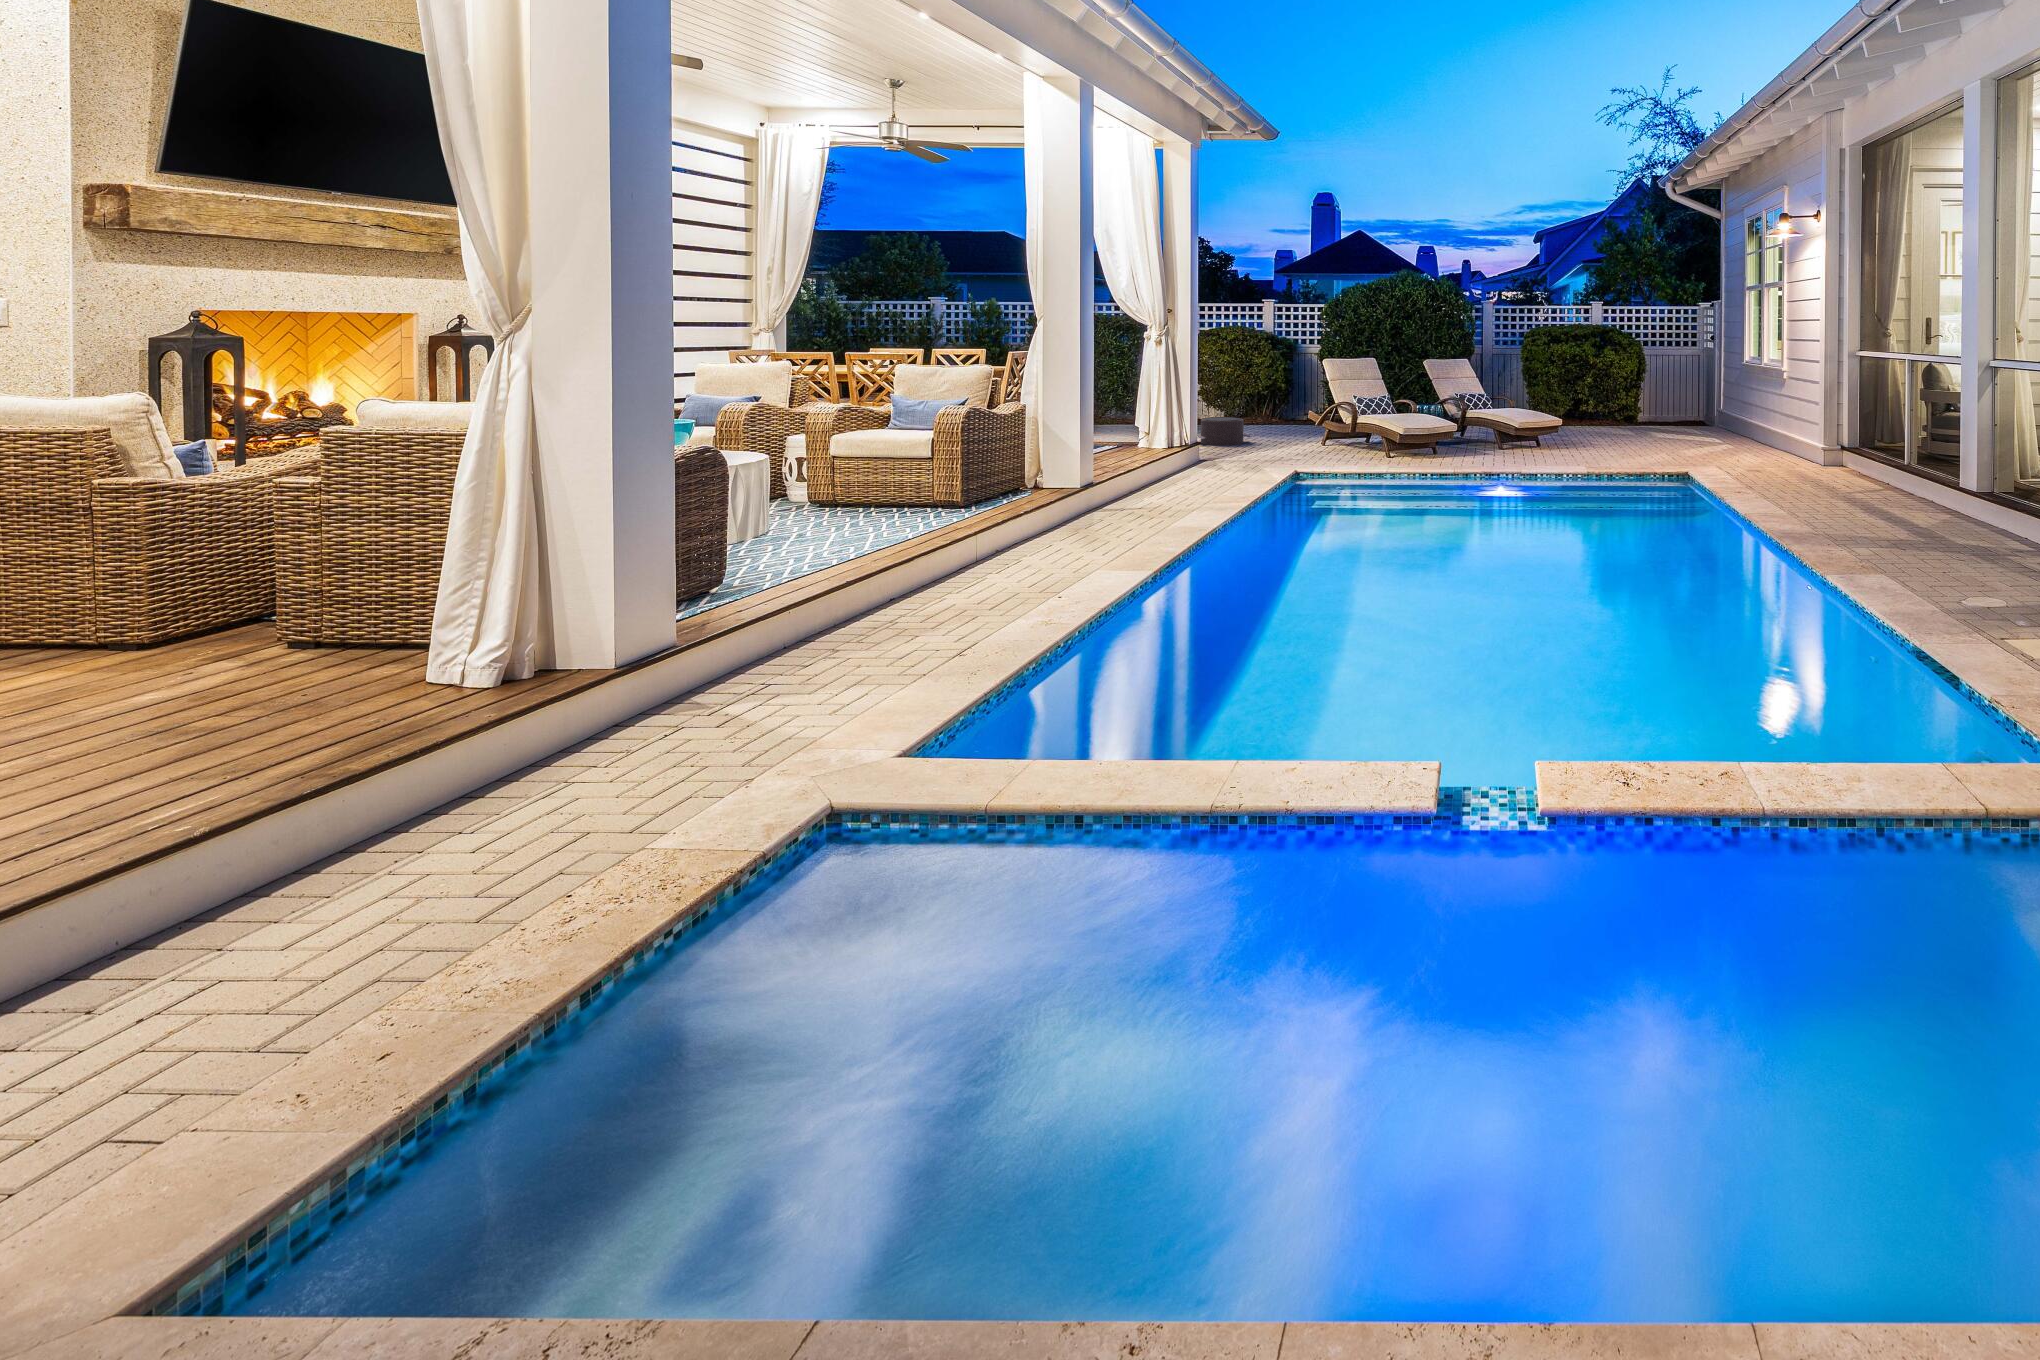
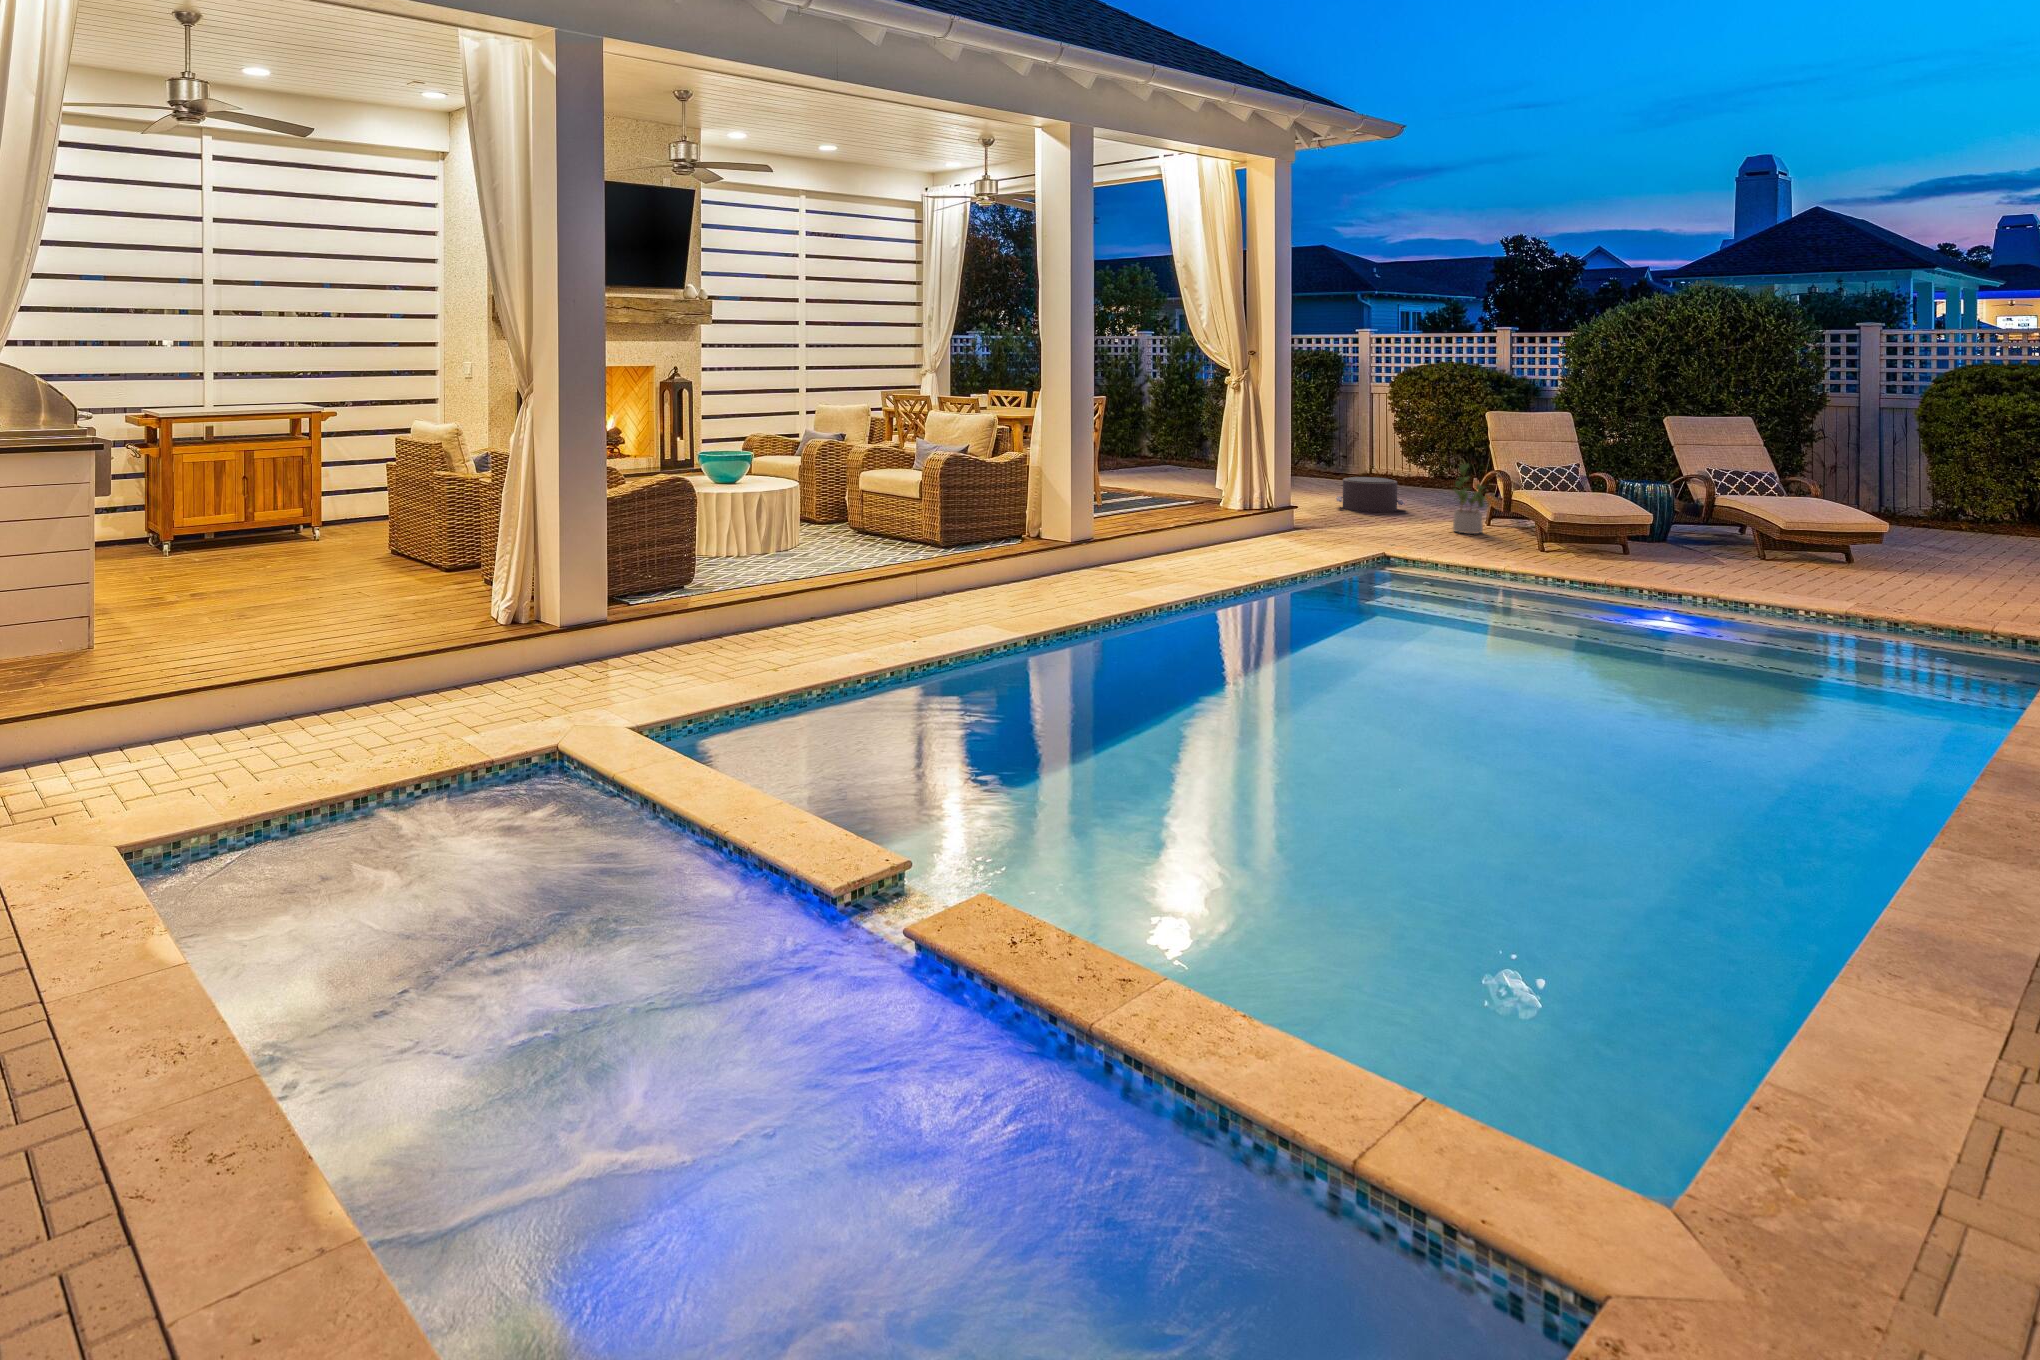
potted plant: none [1307,399,1336,453] -> present [1453,464,1486,534]

